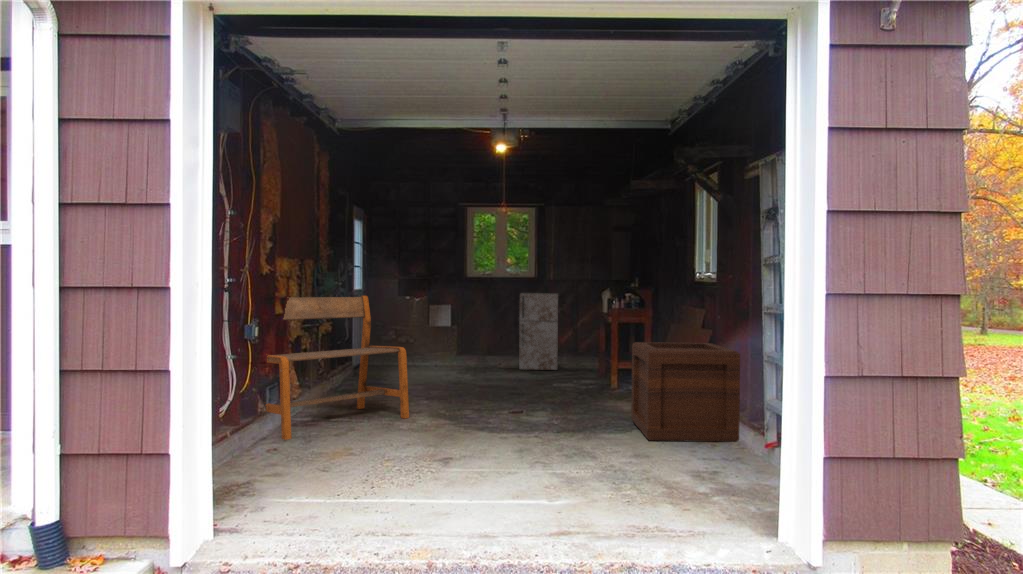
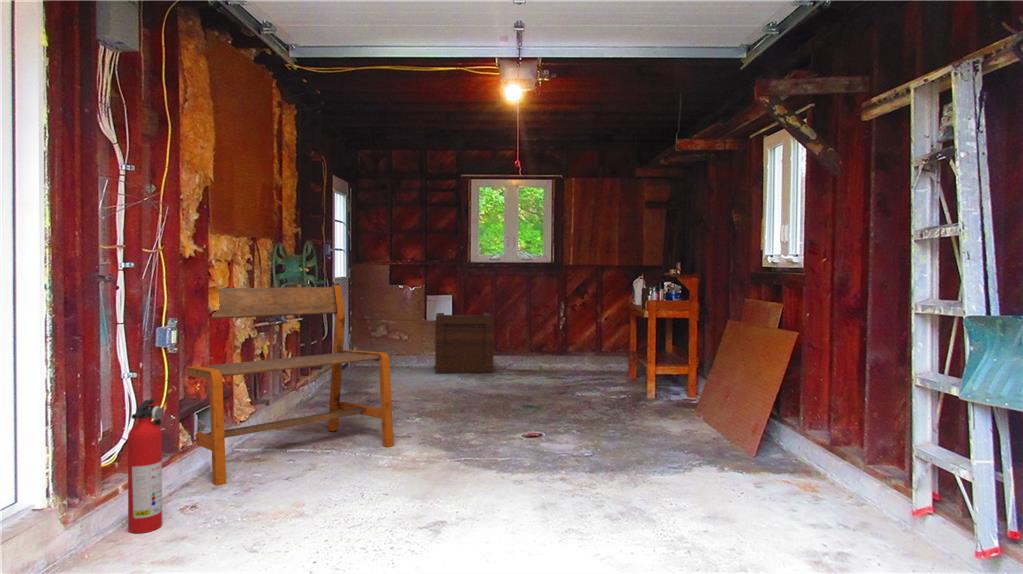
storage cabinet: present [519,293,558,370] -> none [531,281,578,373]
wooden crate: present [631,342,740,442] -> present [435,313,494,374]
fire extinguisher: none [236,373,259,463] -> present [128,399,163,533]

